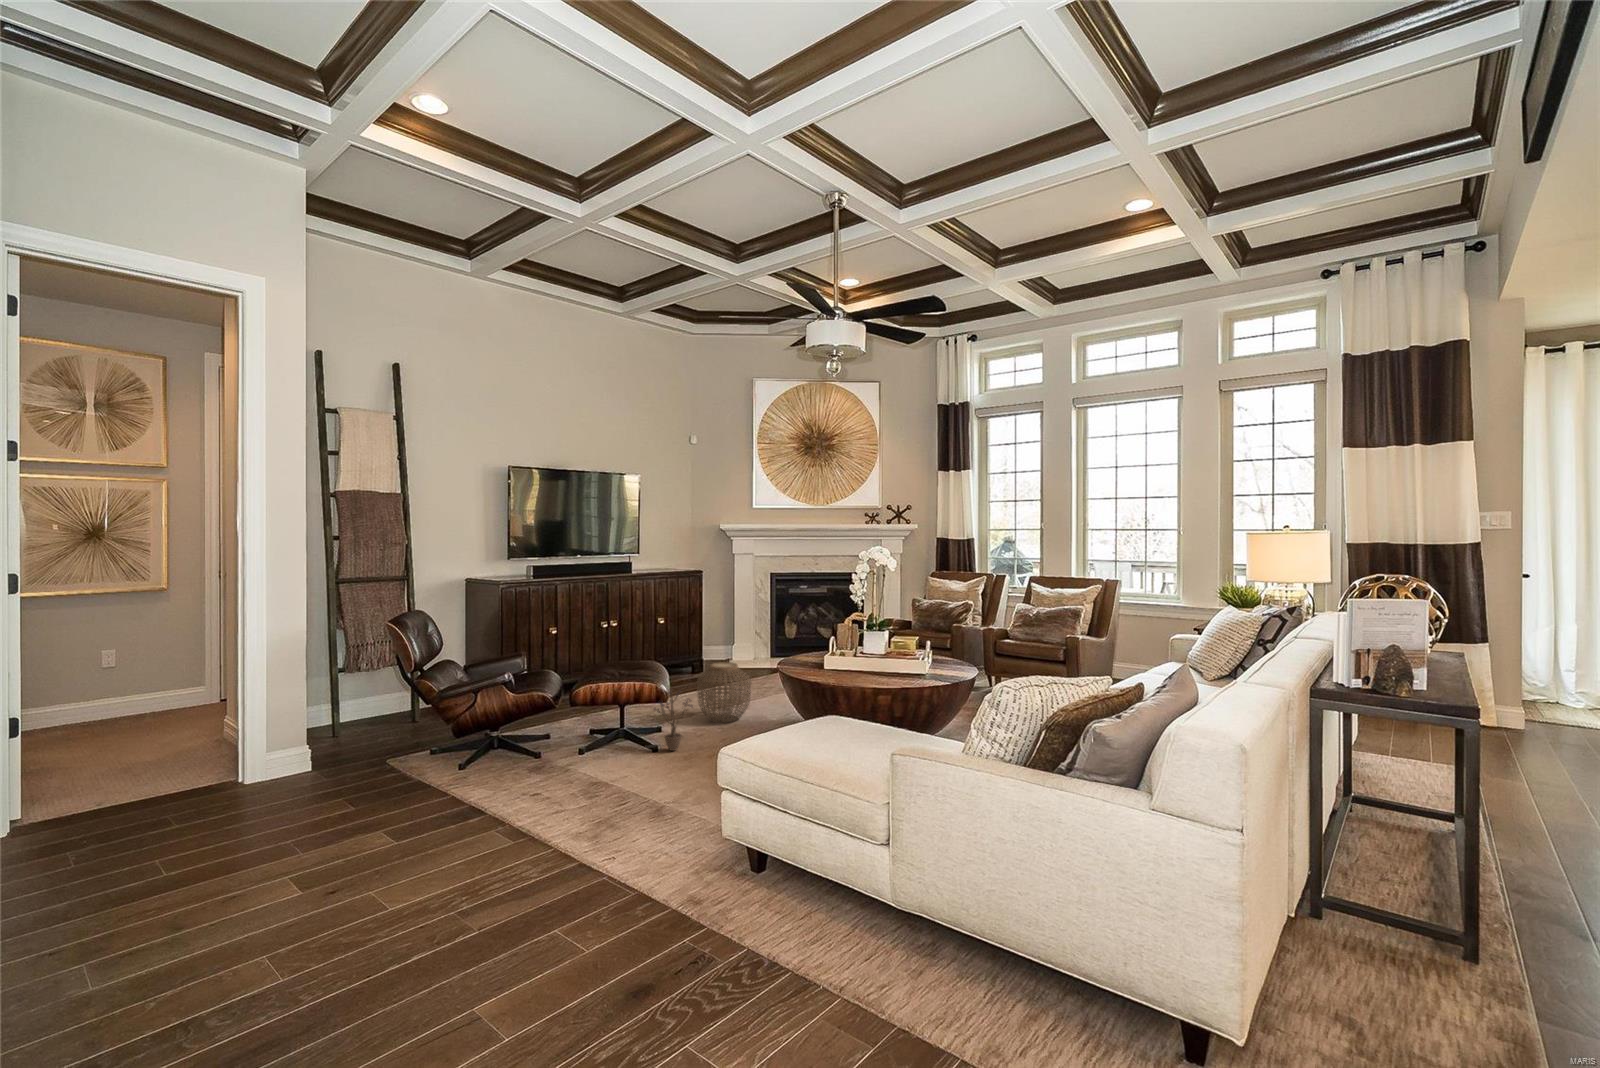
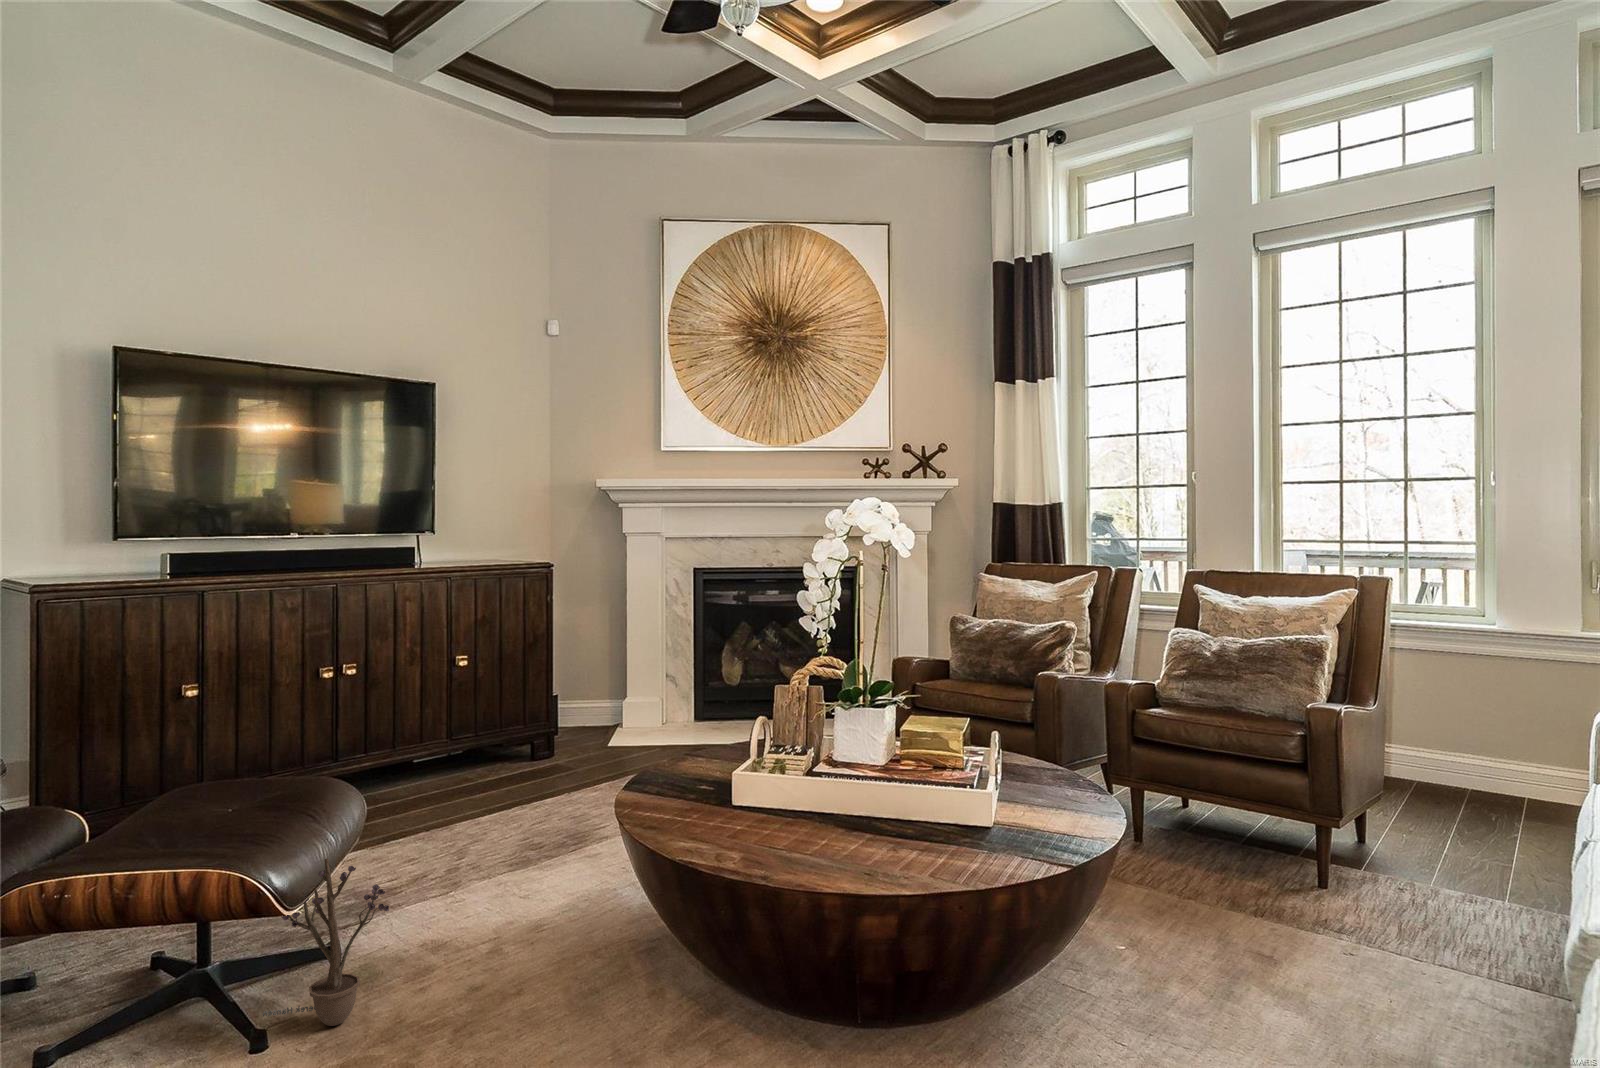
woven basket: present [697,662,751,723] -> none [463,765,588,909]

